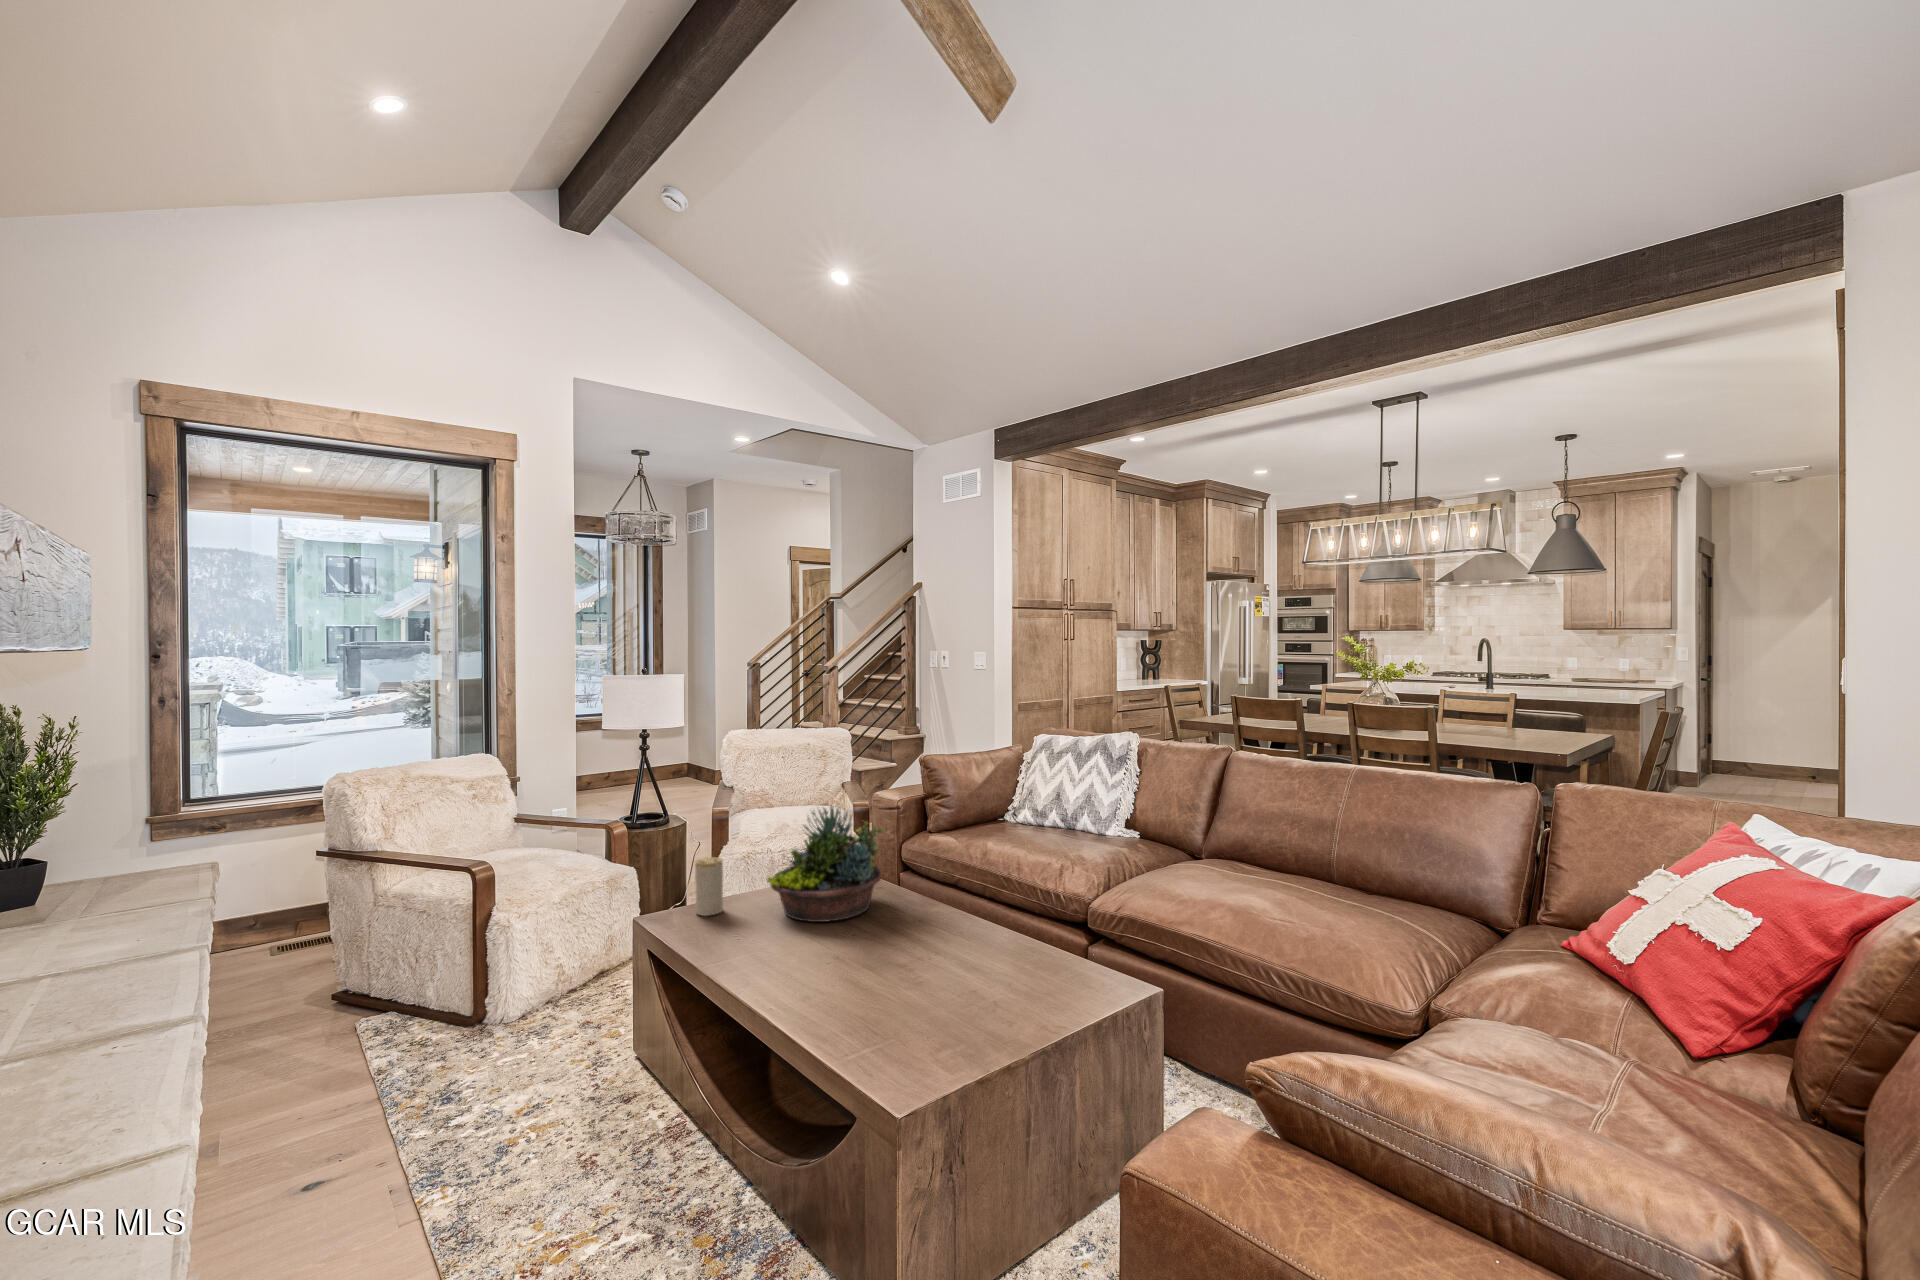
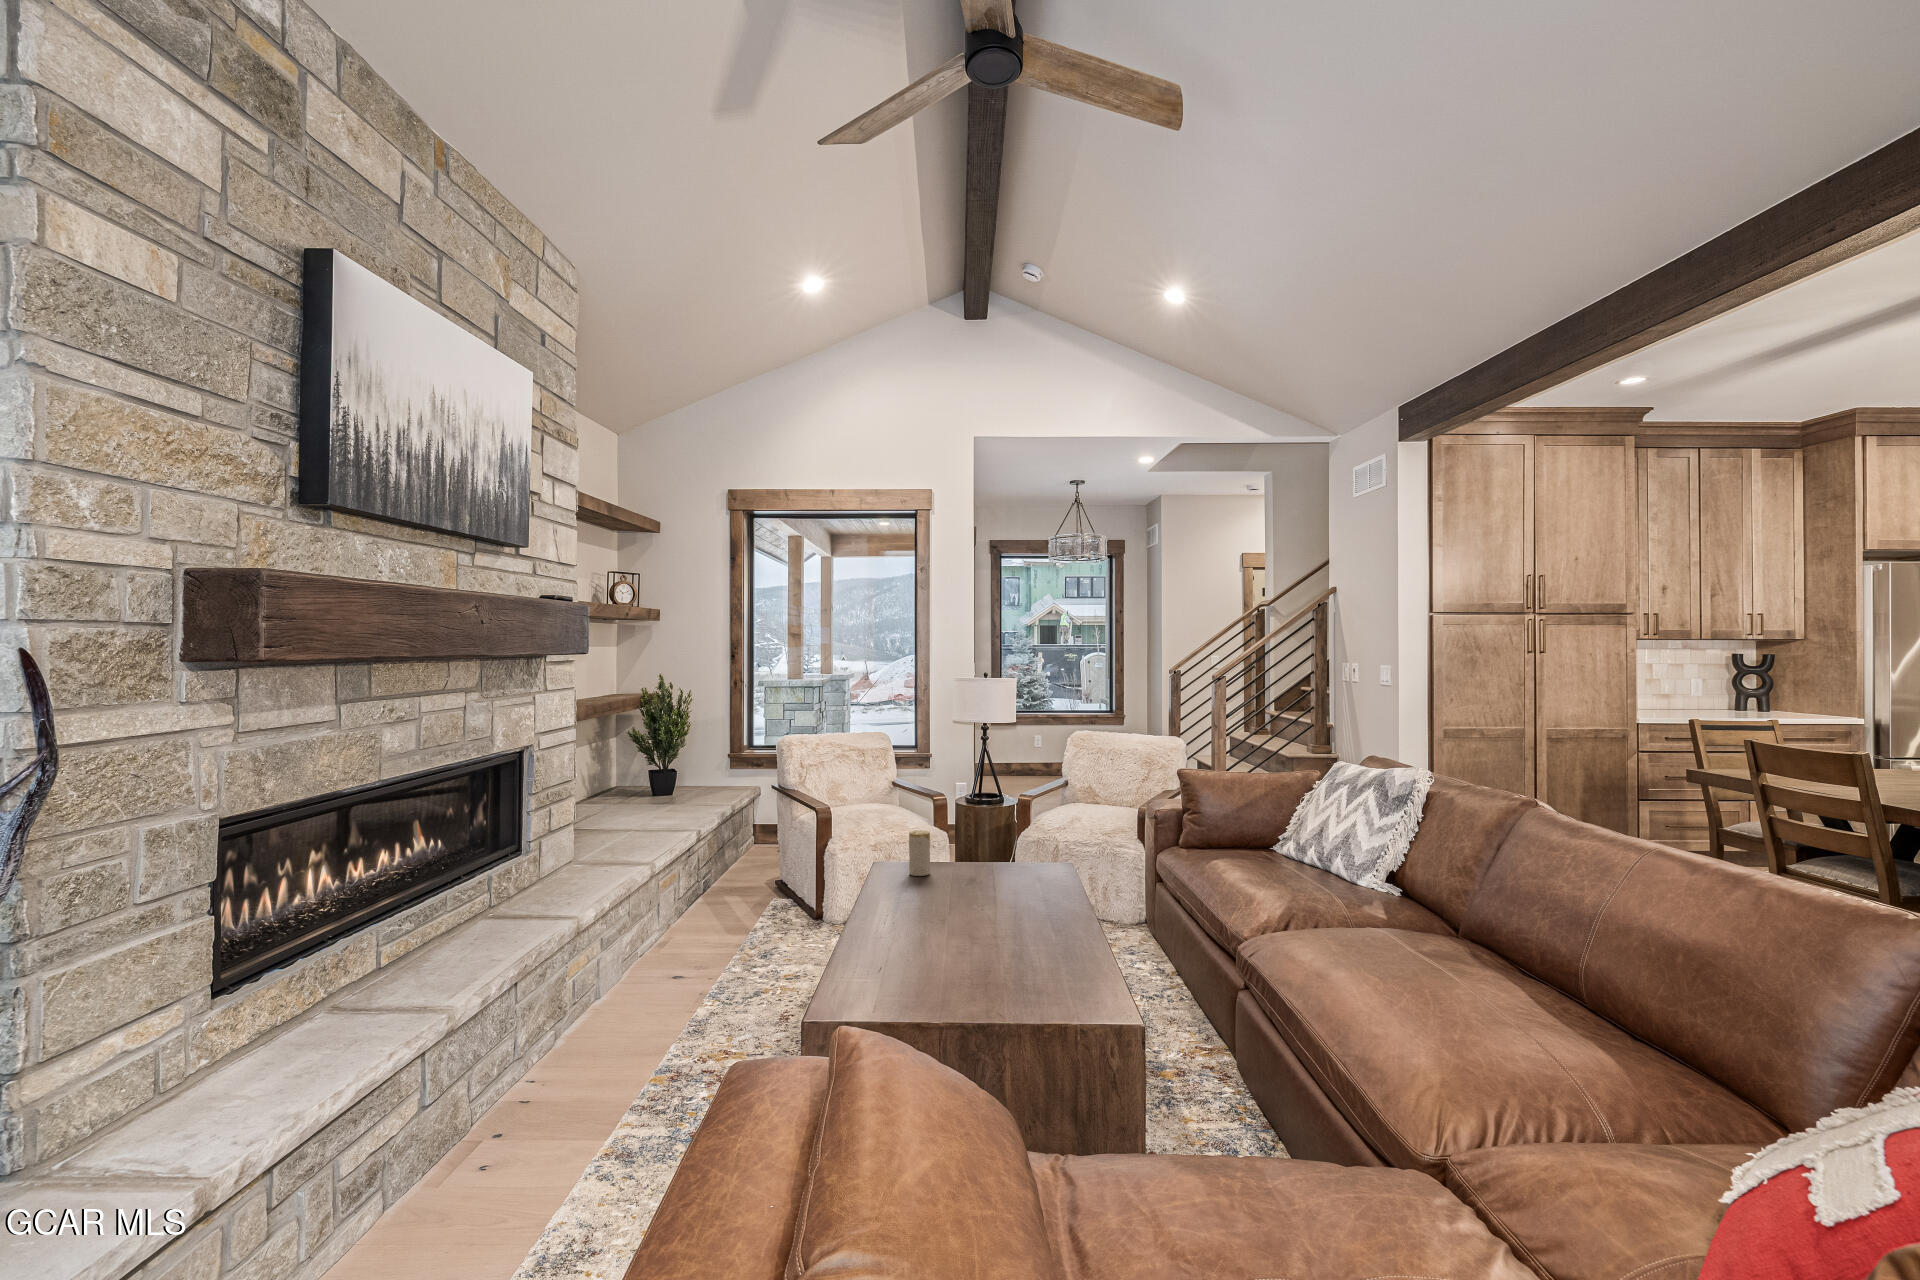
succulent planter: present [767,806,884,922] -> none [947,799,1046,898]

